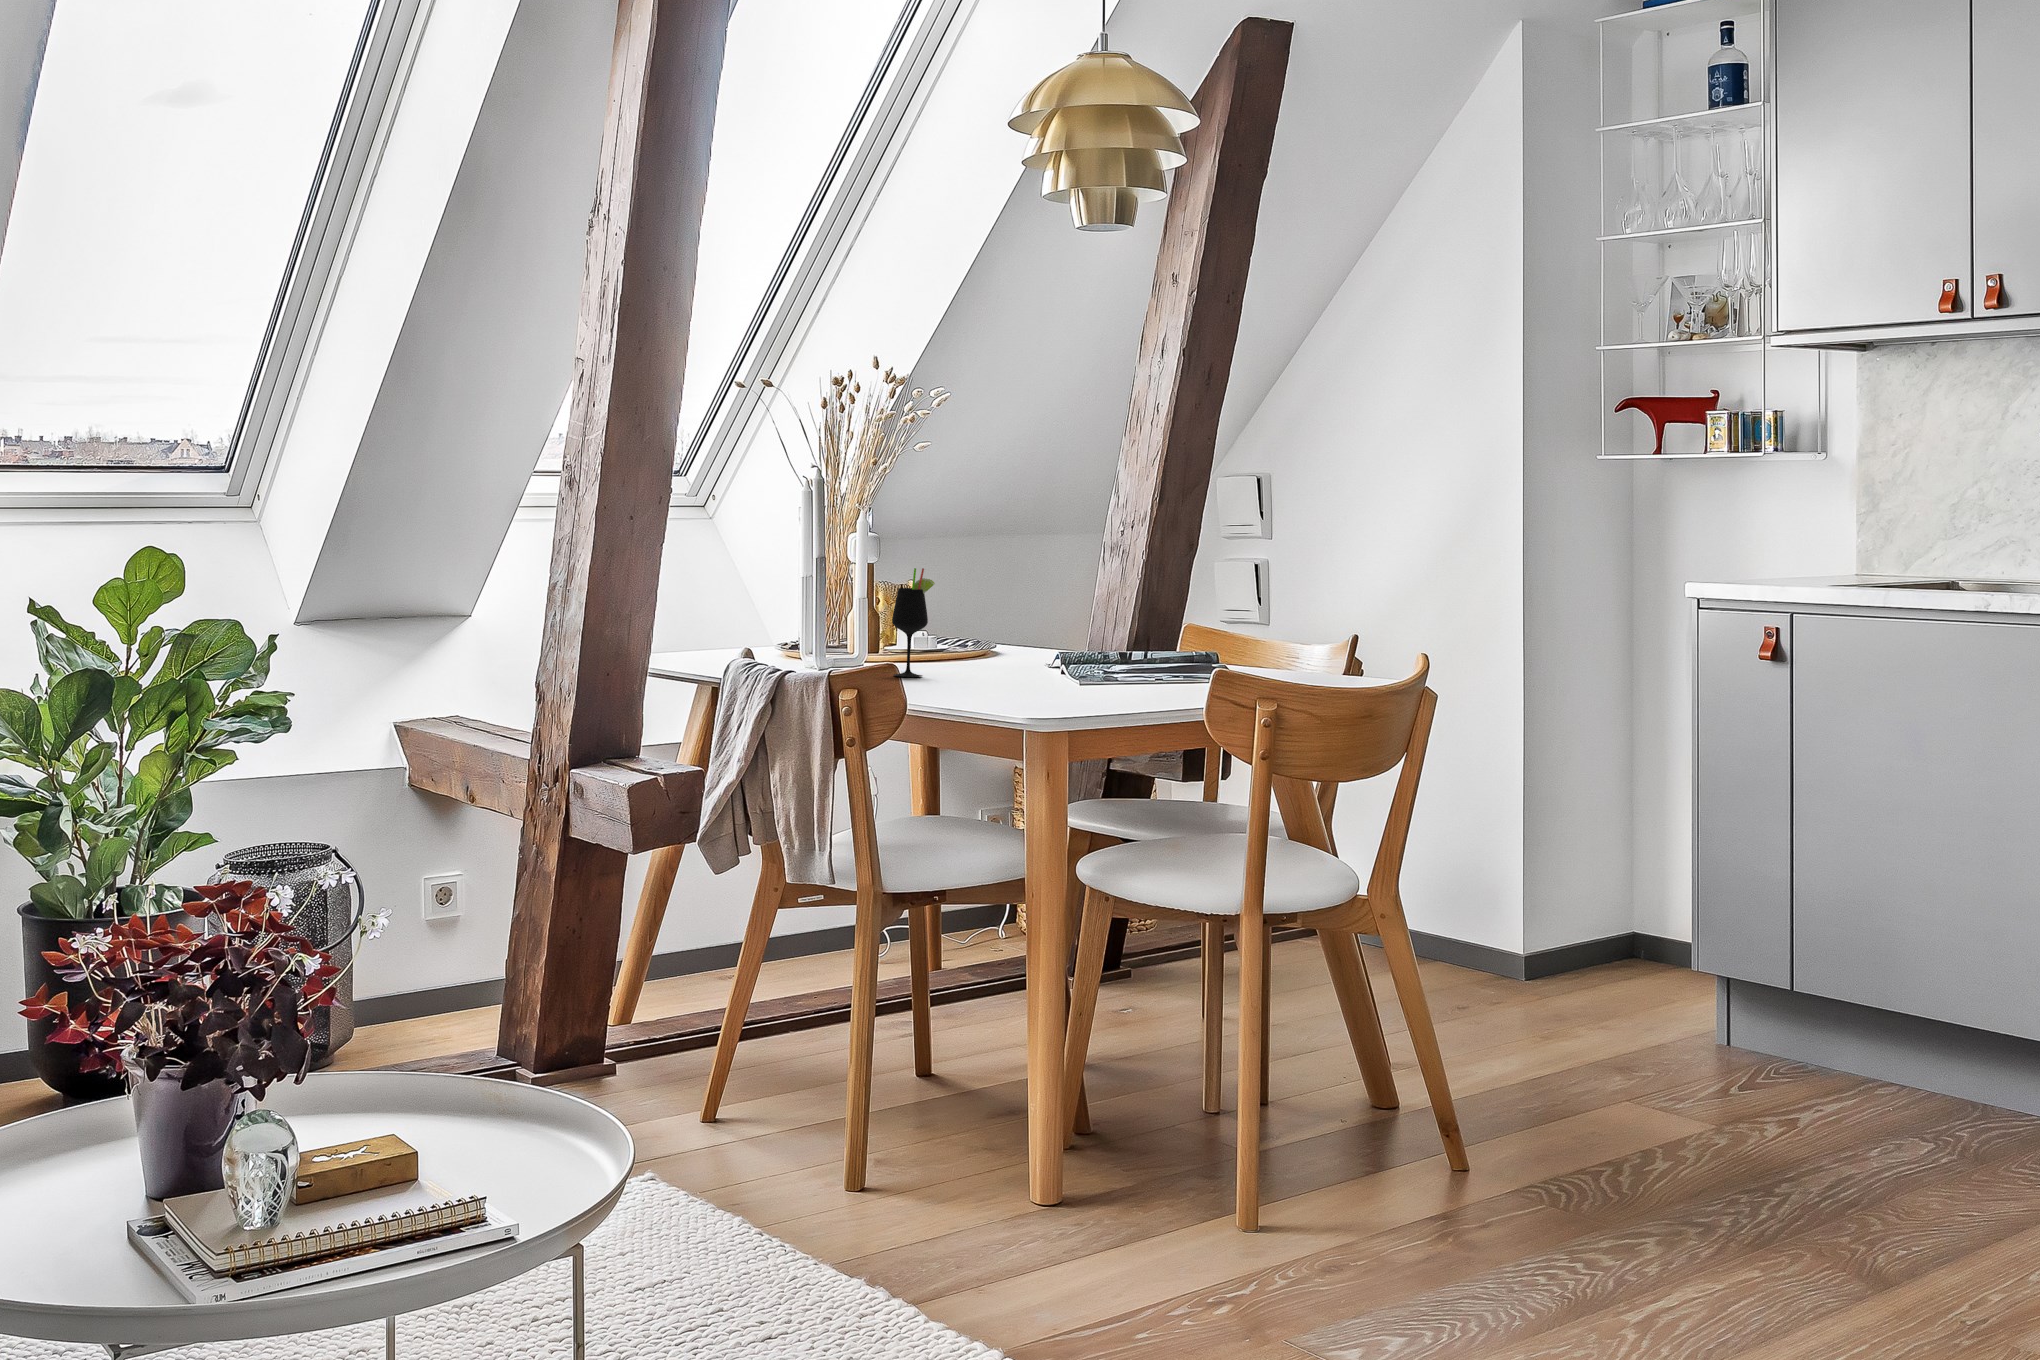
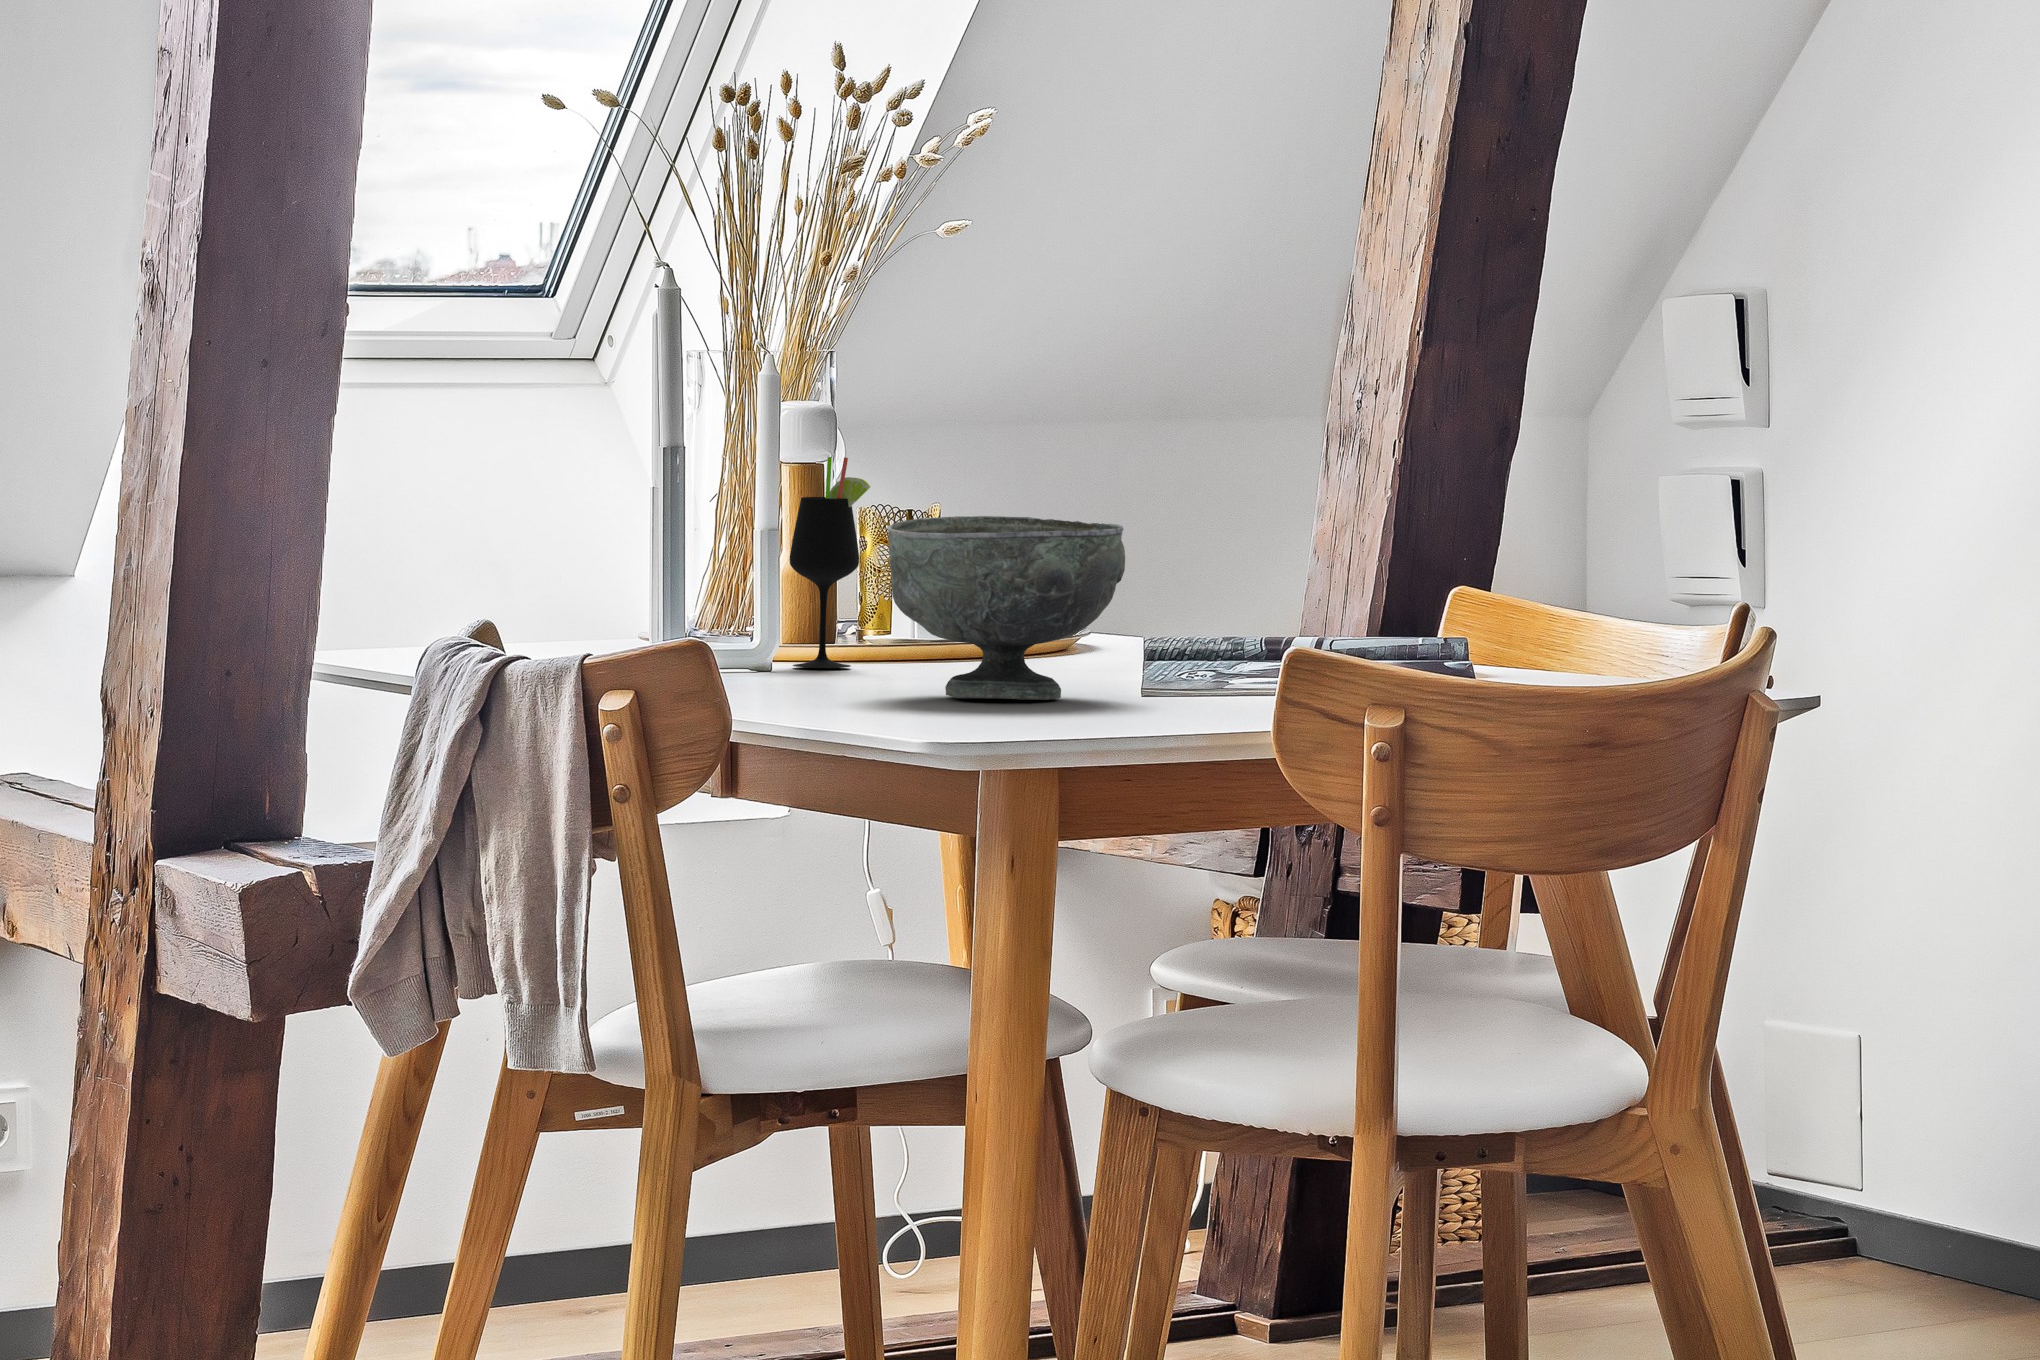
bowl: none [967,603,1085,698] -> present [888,516,1125,700]

